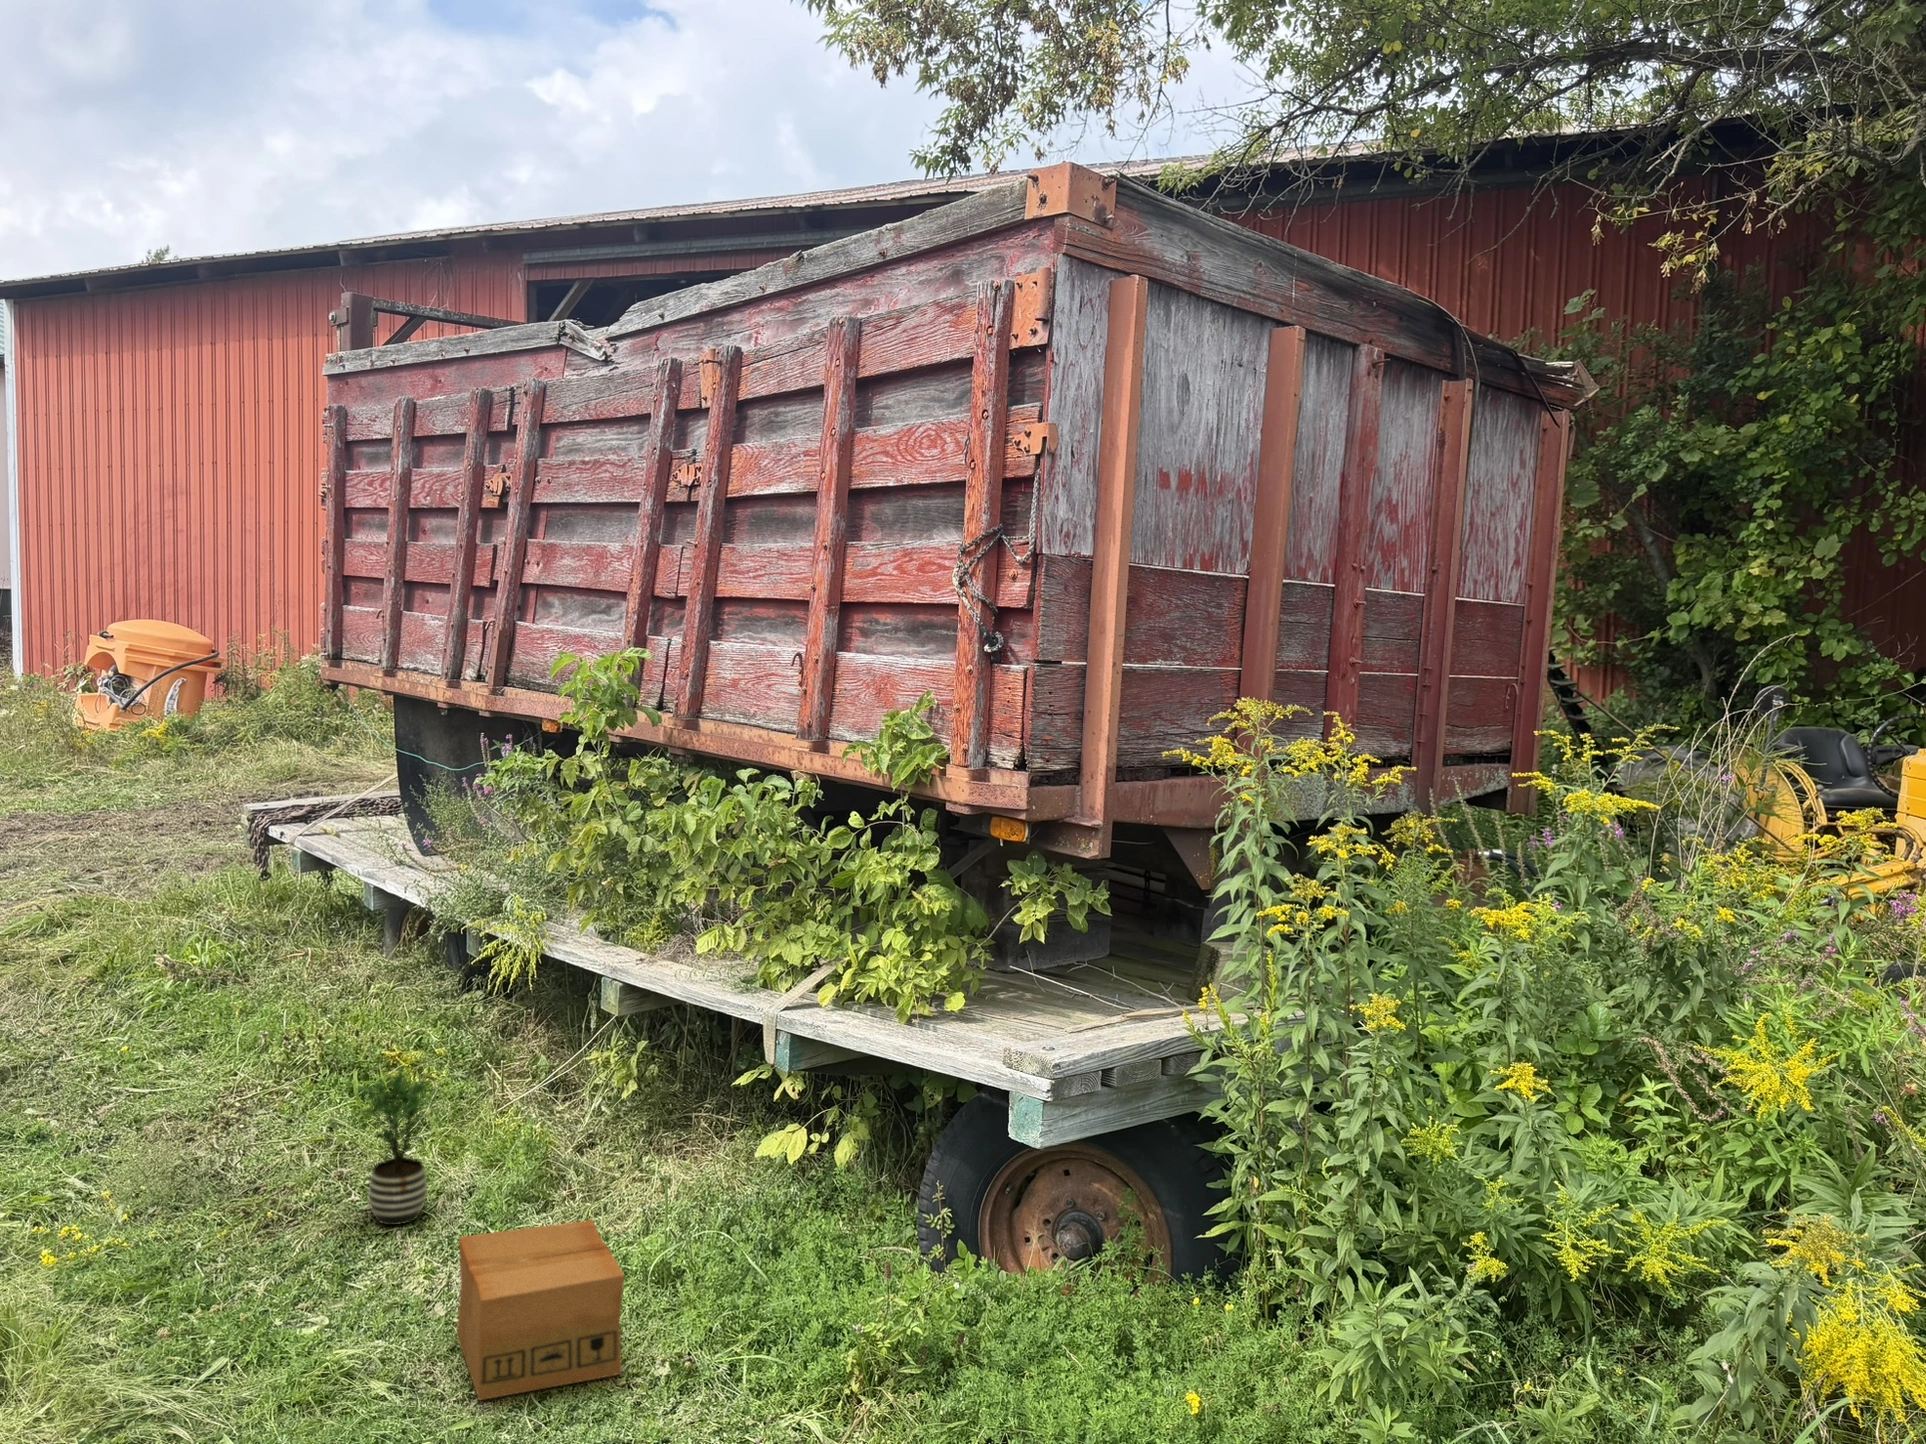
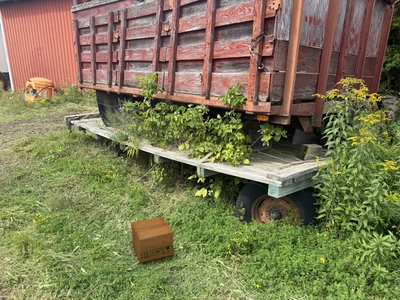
potted plant: present [345,1067,440,1225] -> none [98,179,123,216]

